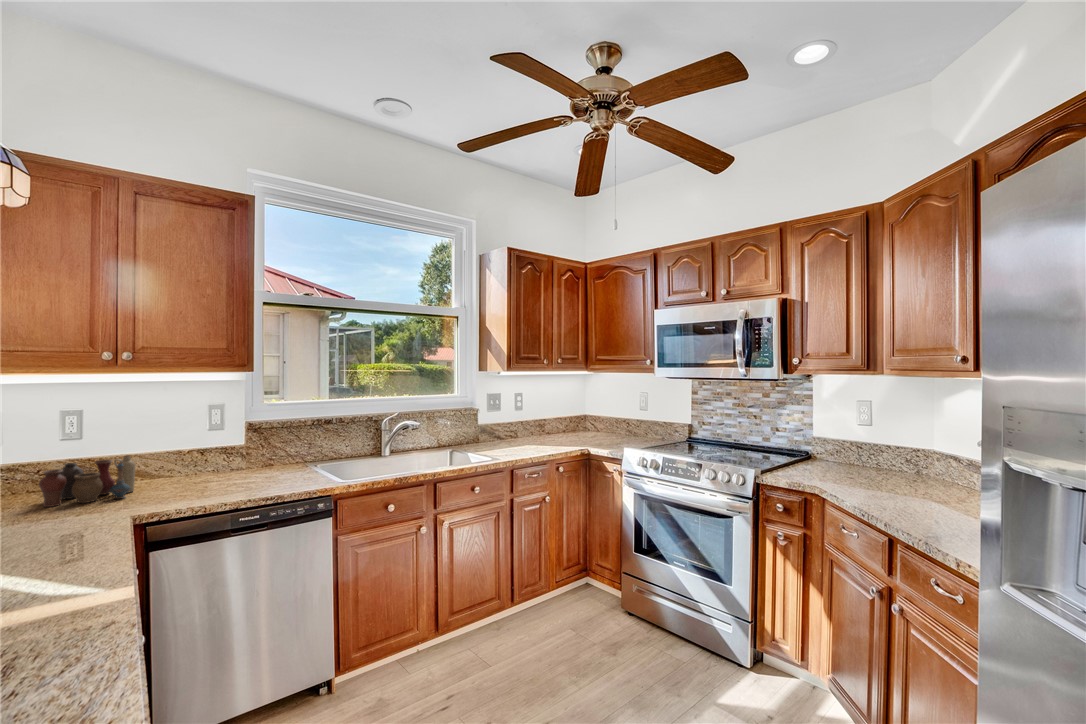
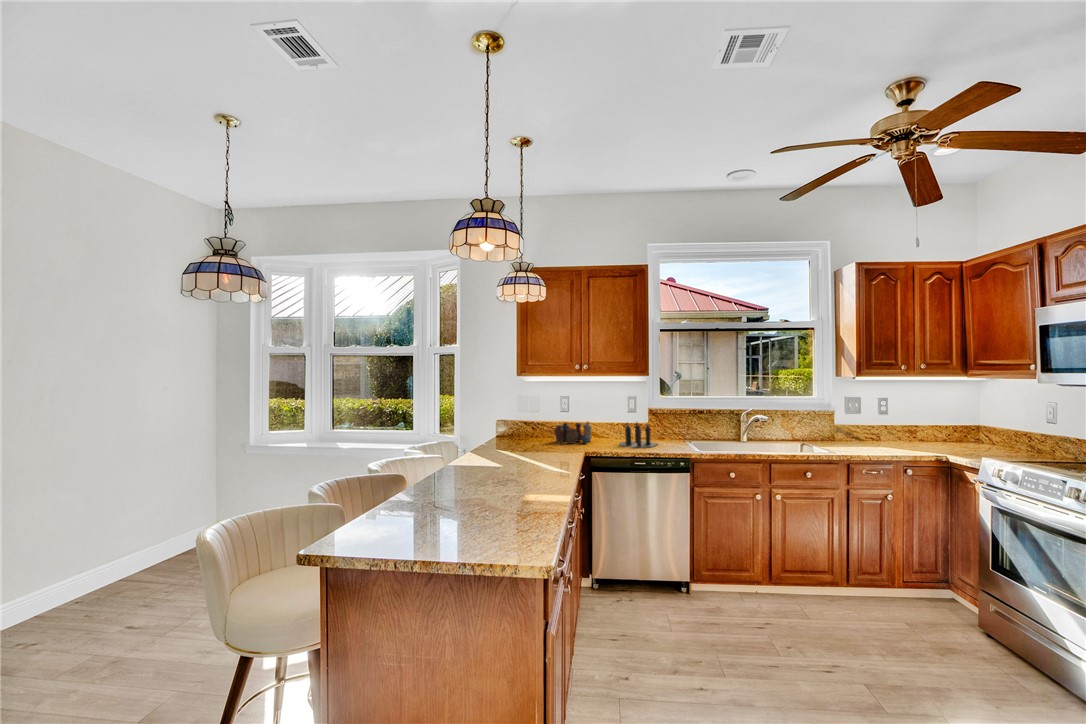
candle: none [187,445,283,492] -> present [620,422,657,448]

